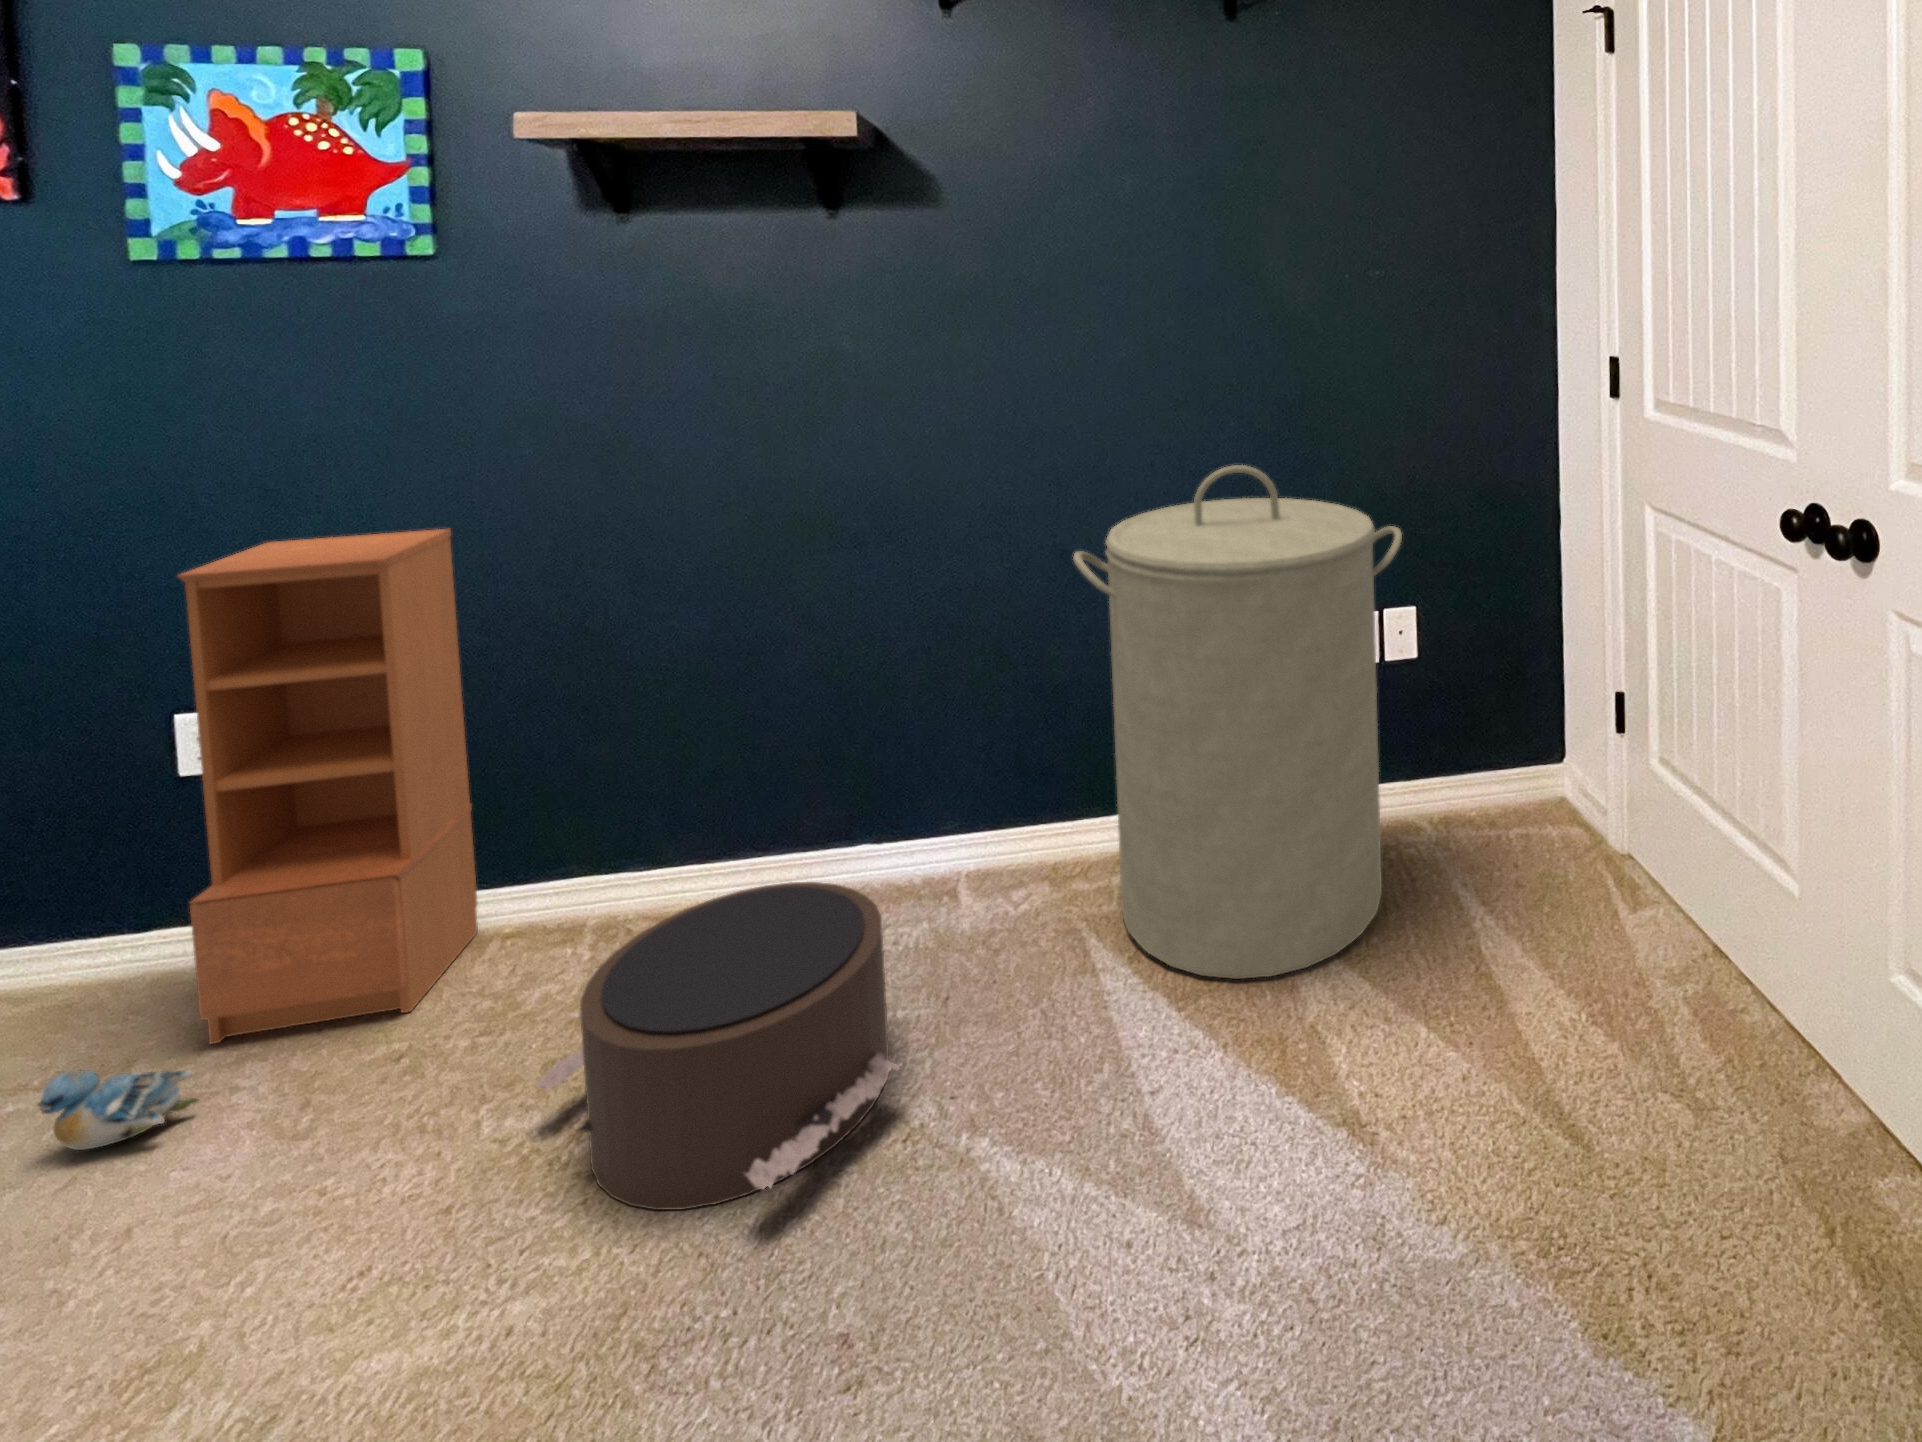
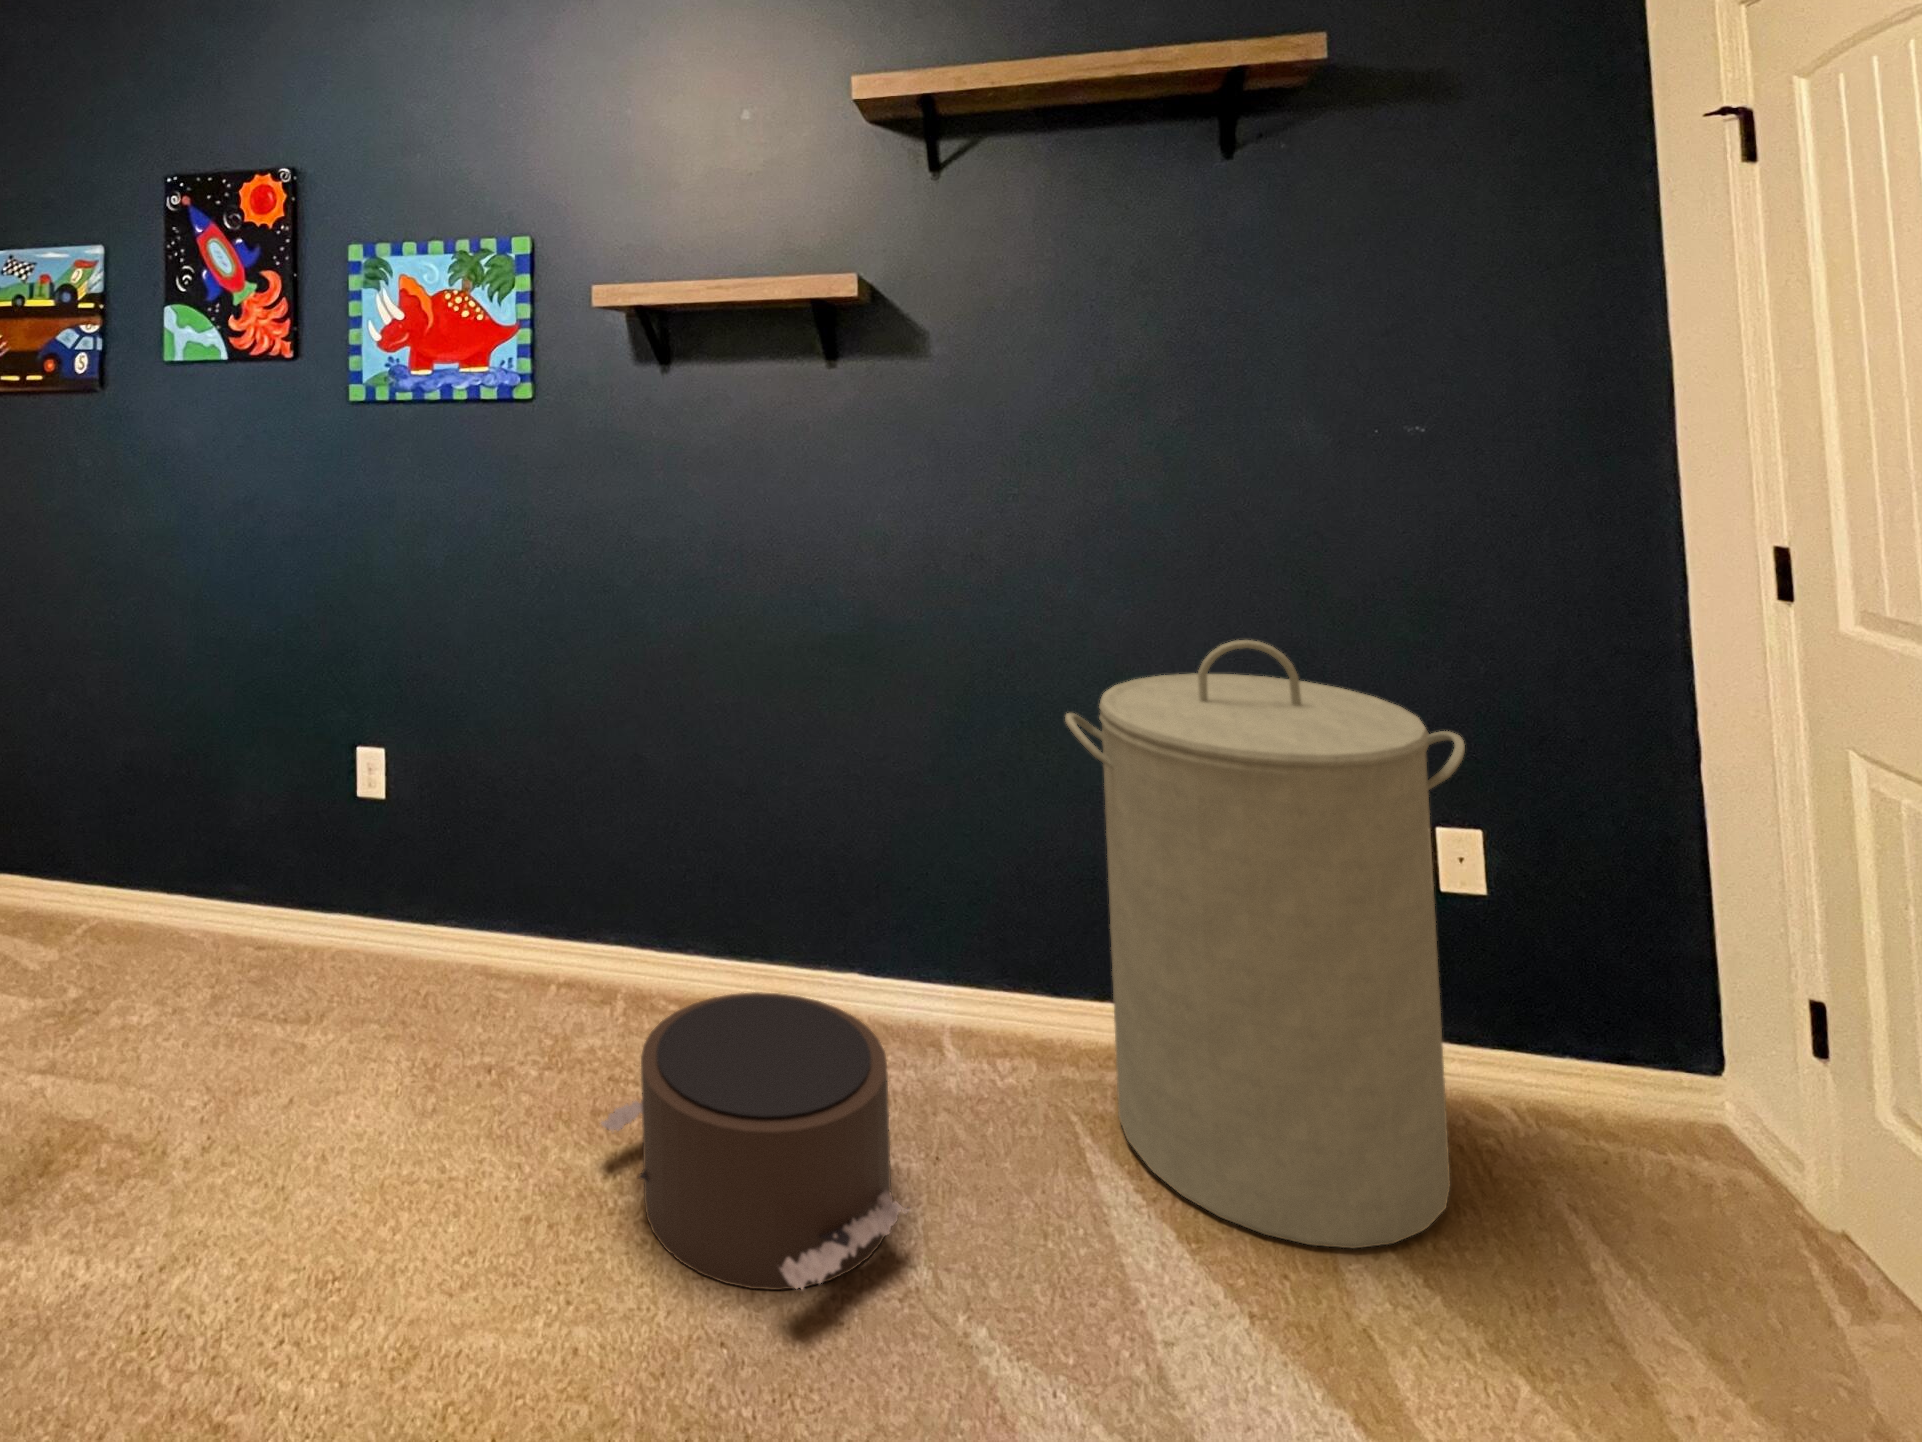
bookcase: present [178,528,478,1044] -> none [368,620,539,1030]
plush toy: present [37,1070,198,1150] -> none [287,1010,374,1076]

